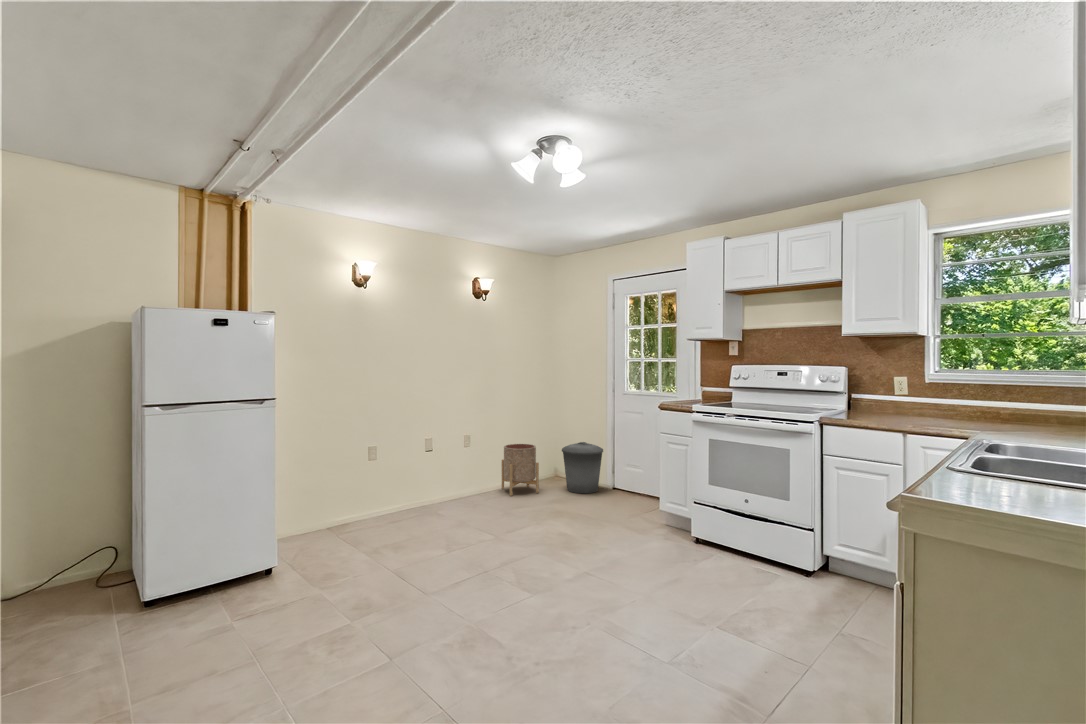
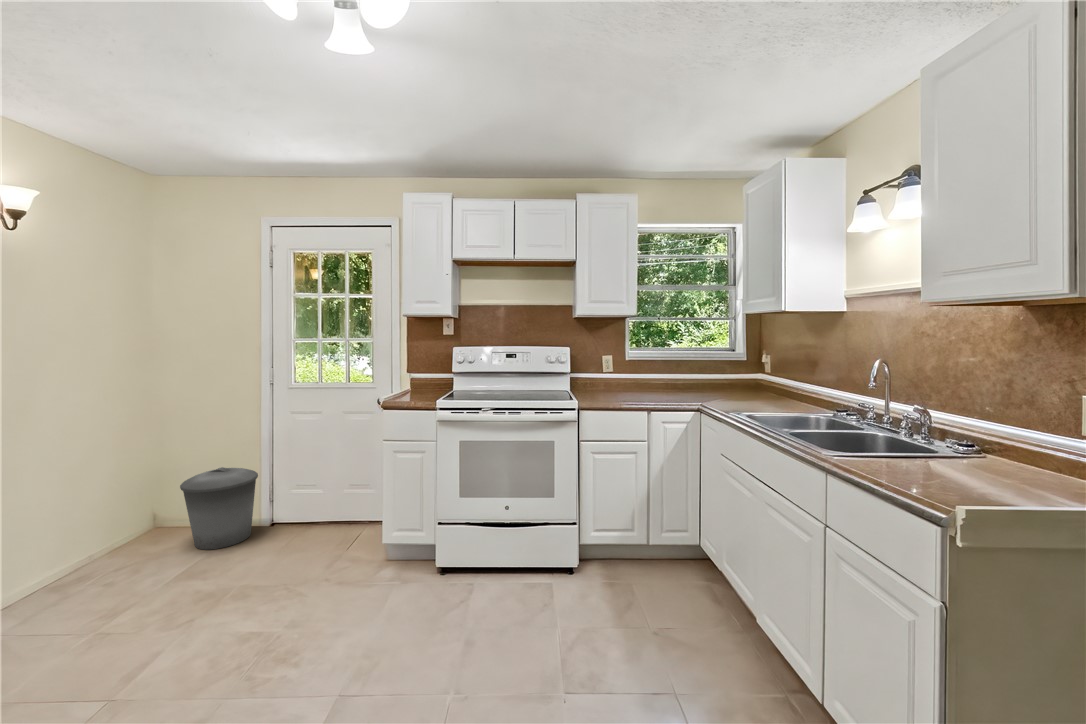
planter: present [502,444,539,496] -> none [39,492,141,599]

